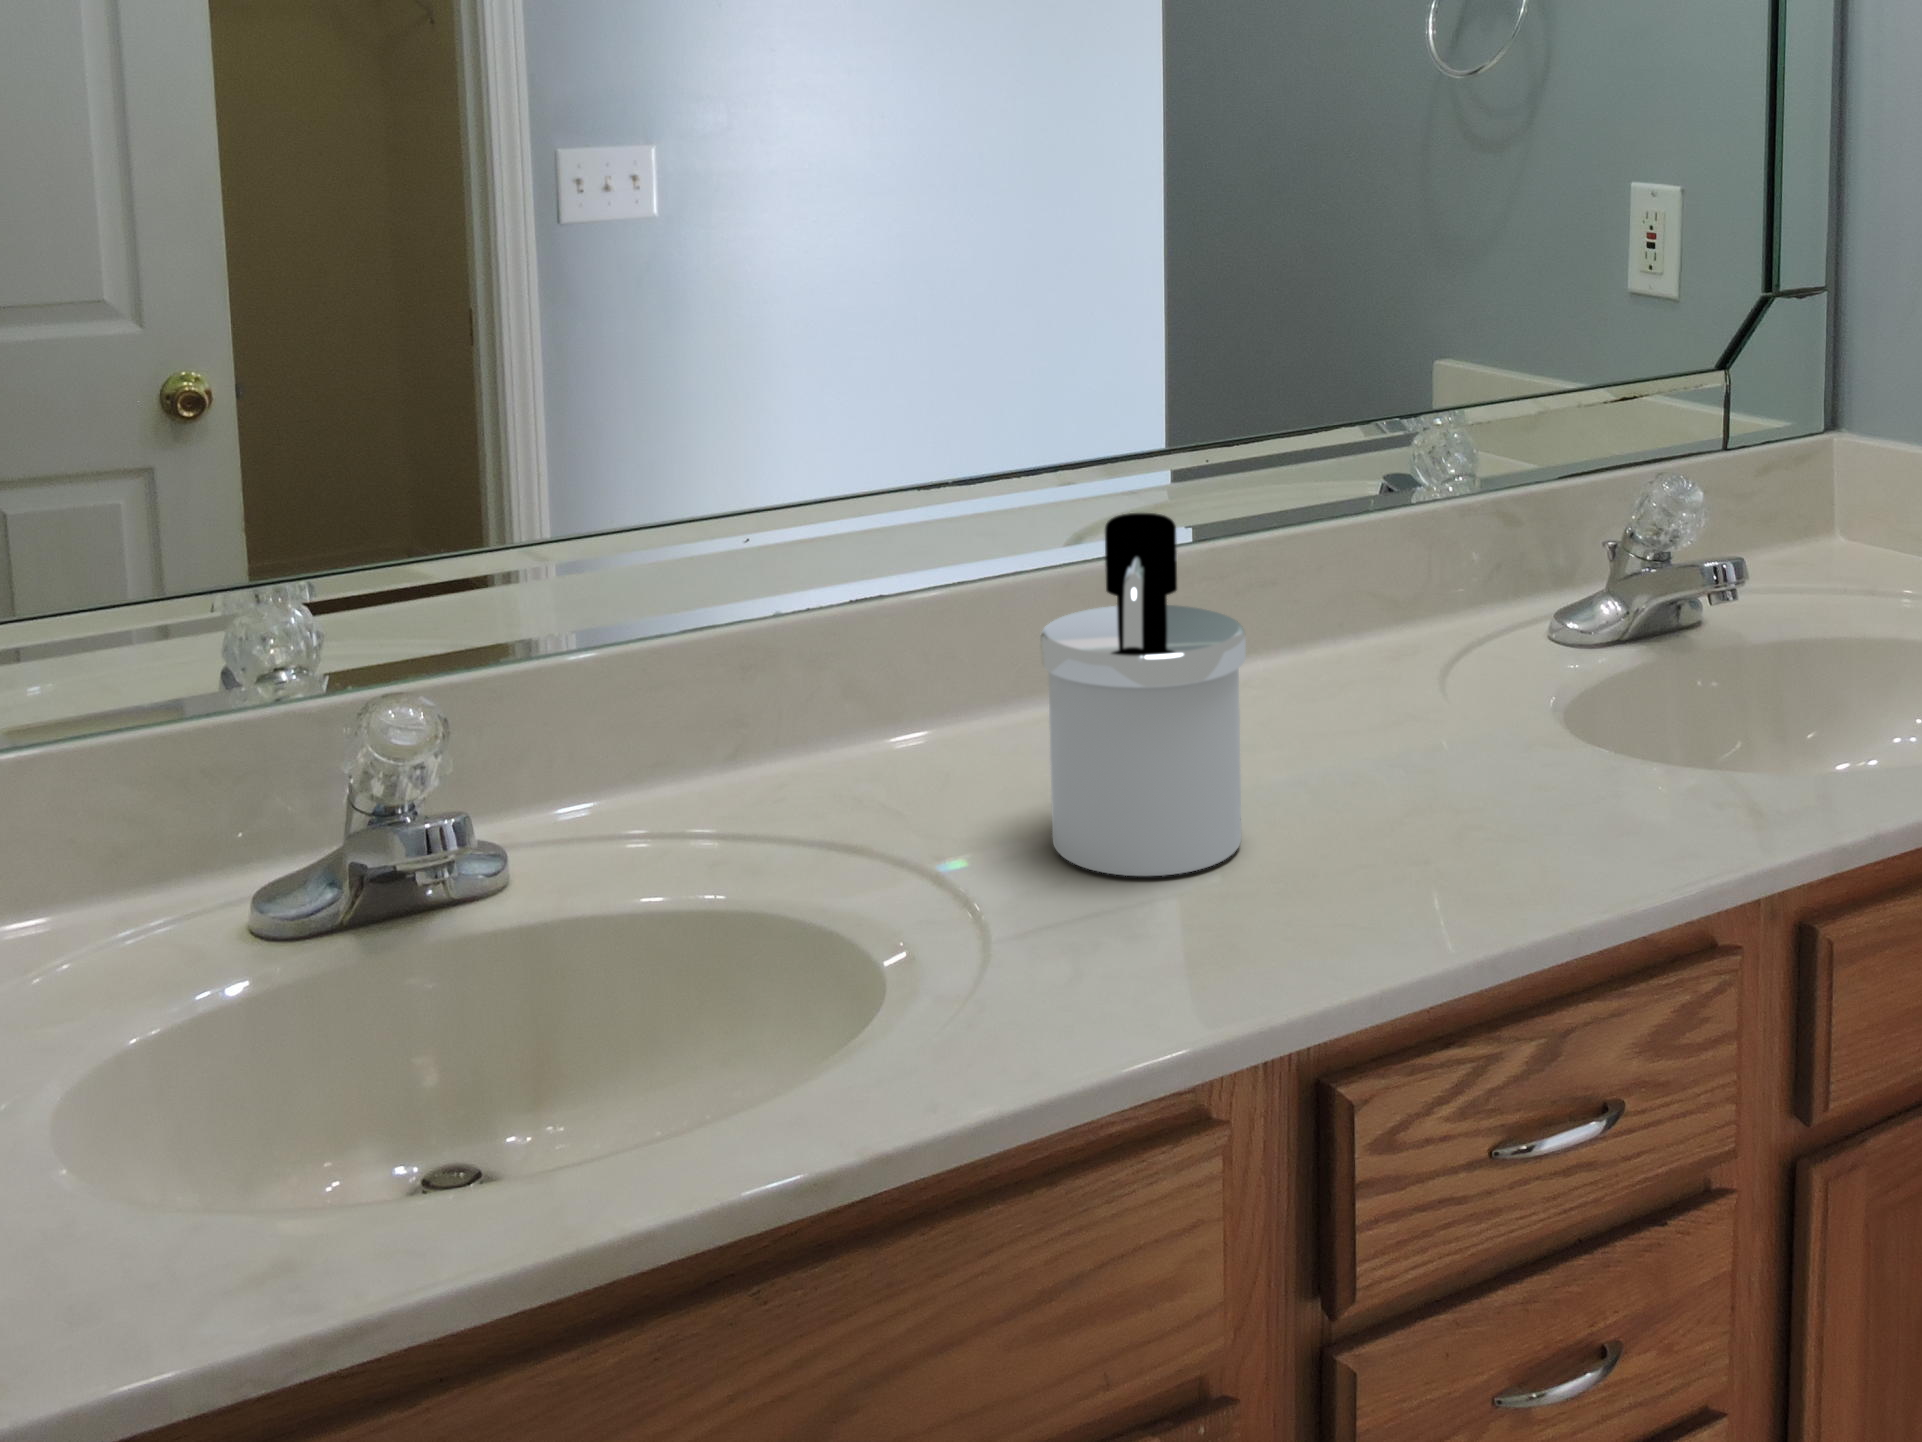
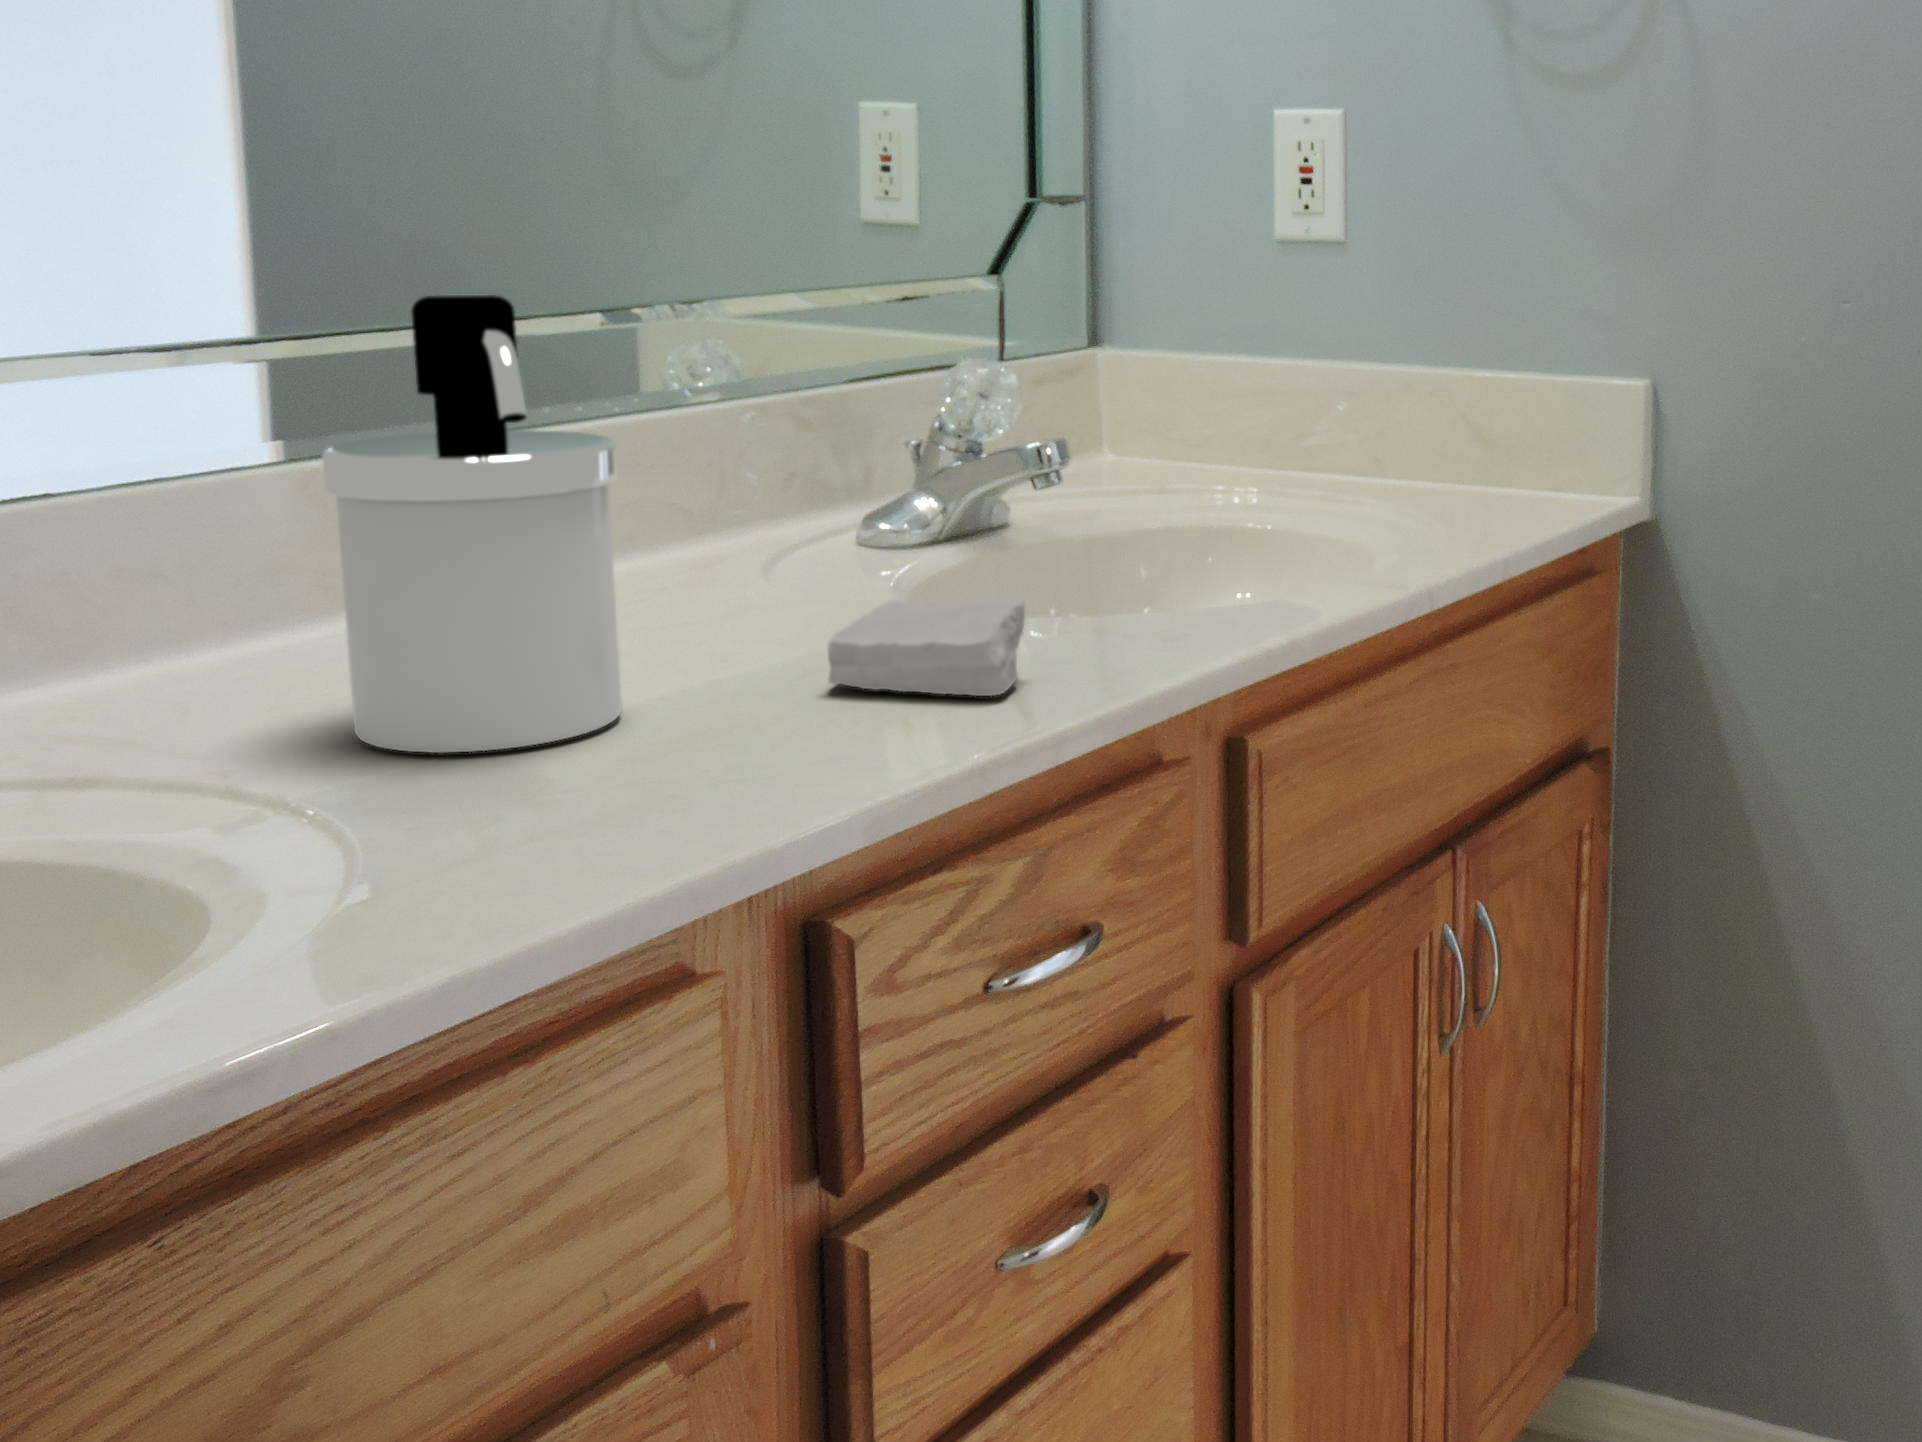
soap bar: none [1405,771,1576,884] -> present [828,596,1025,696]

